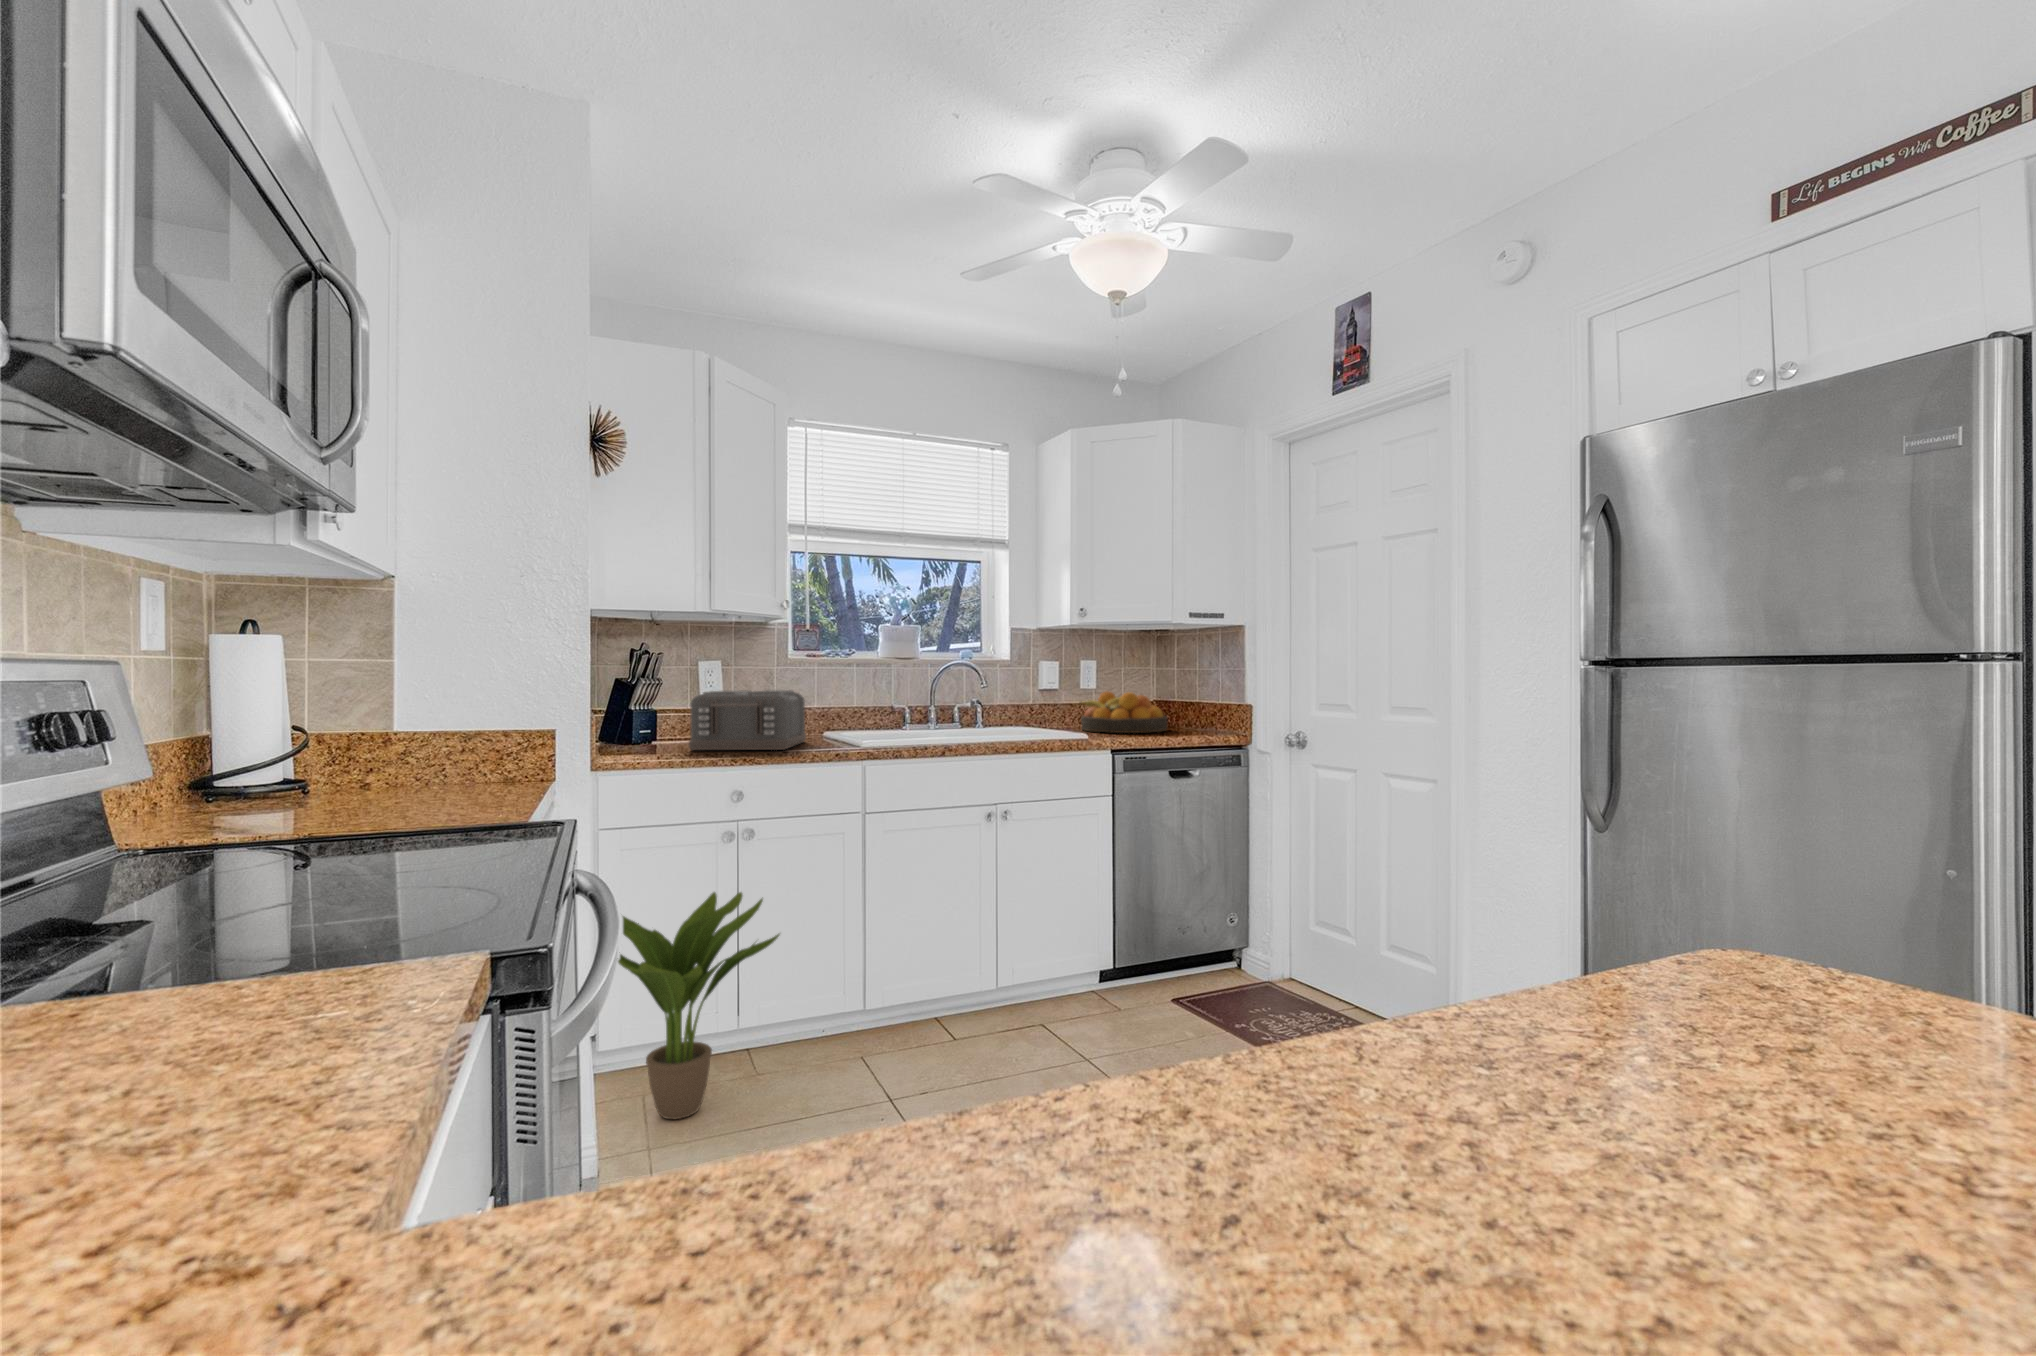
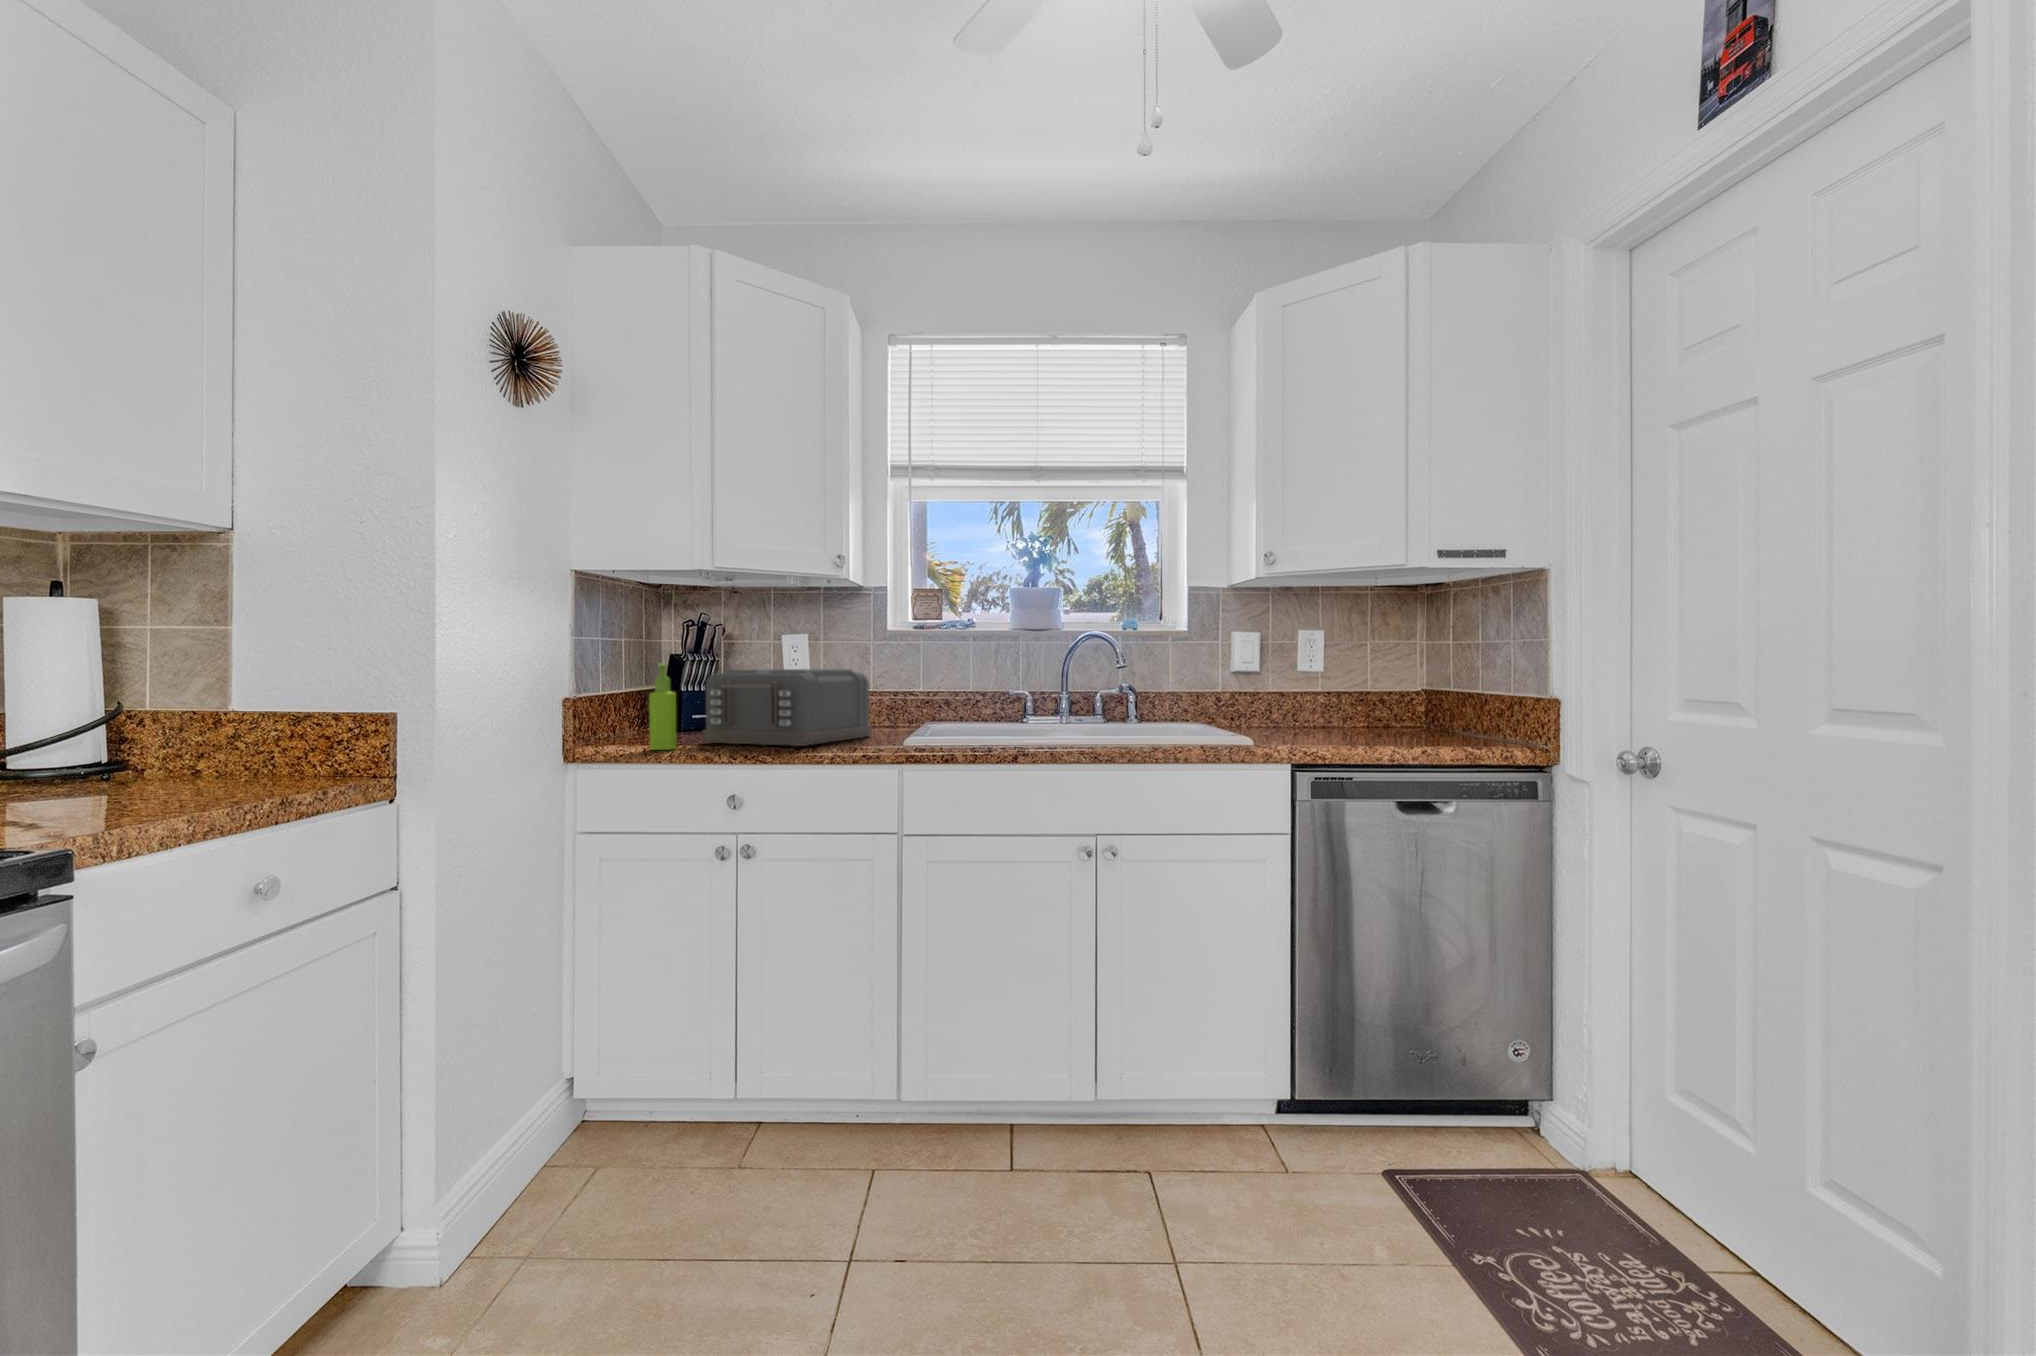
soap dispenser: none [663,688,684,757] -> present [649,663,676,750]
fruit bowl: present [1080,692,1168,733] -> none [1284,675,1421,738]
potted plant: present [618,892,780,1119] -> none [494,927,729,1223]

